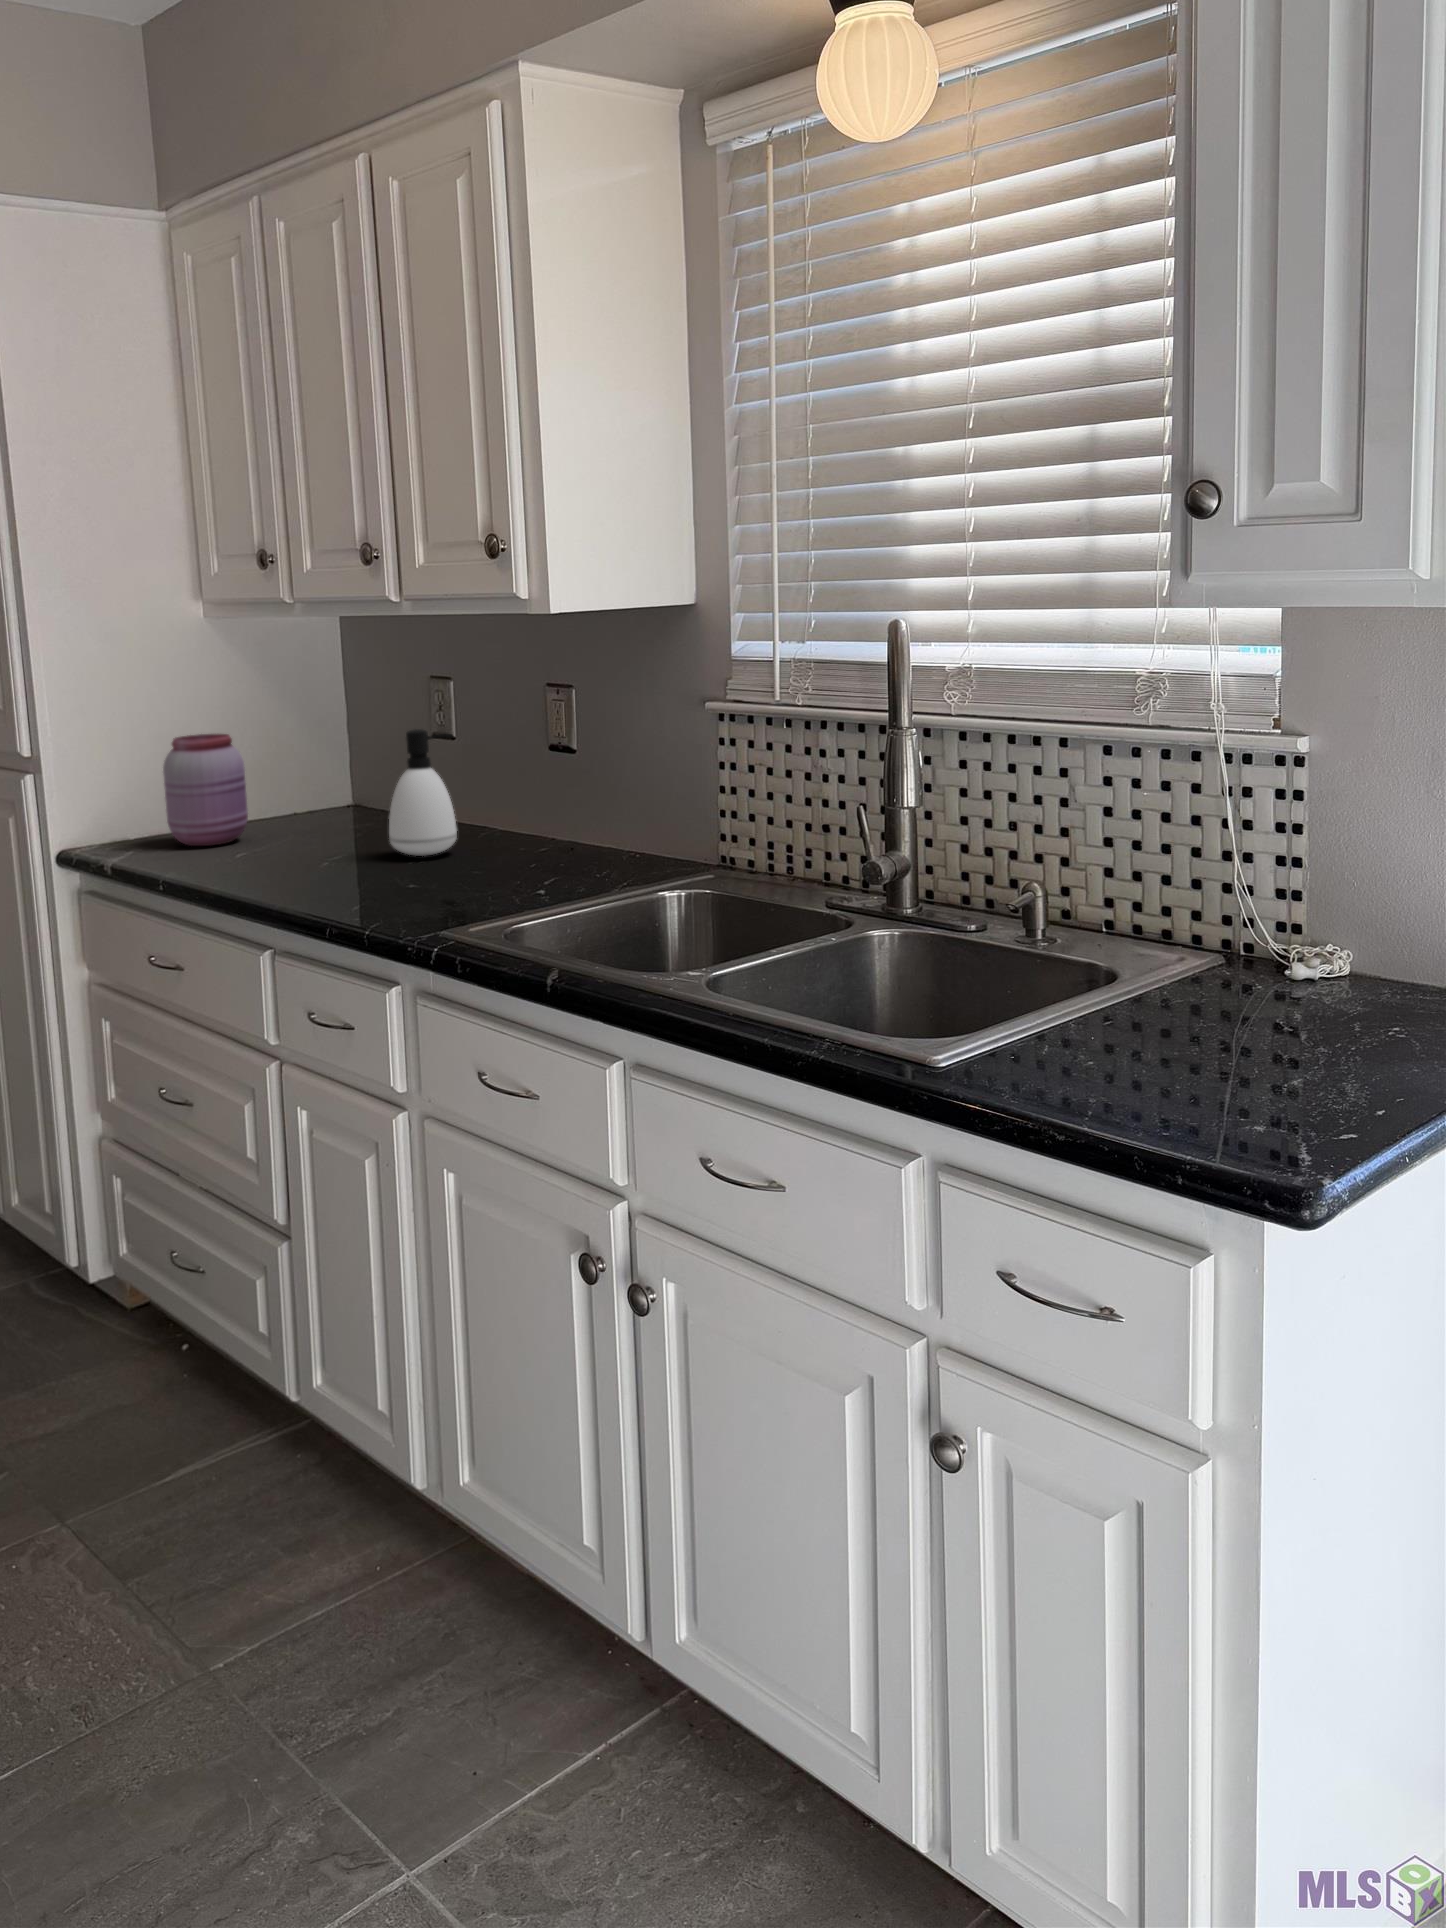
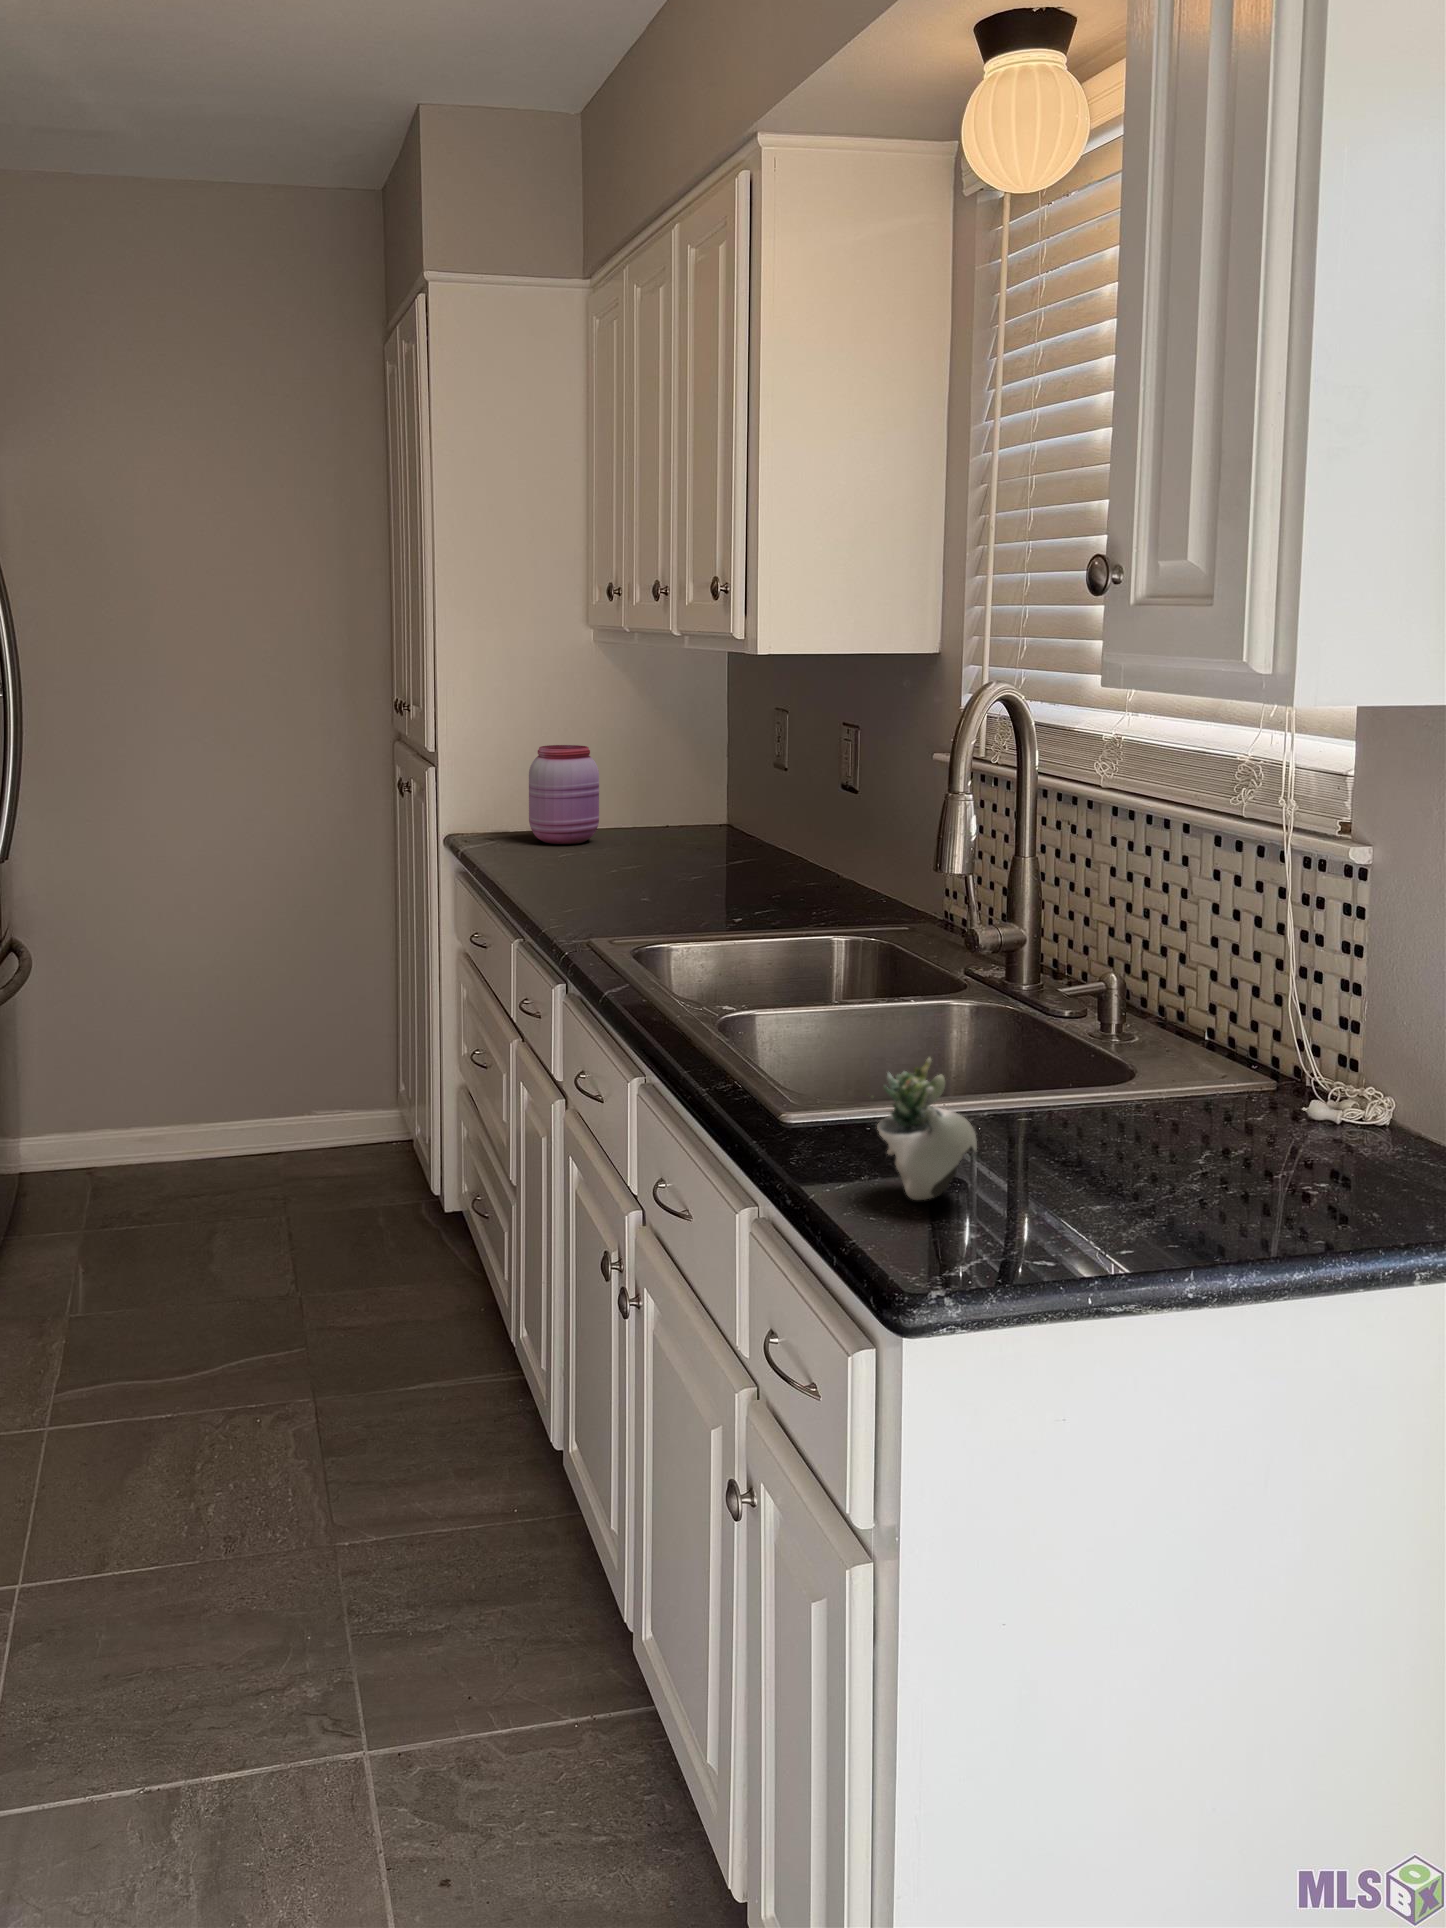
soap dispenser: present [389,729,457,856] -> none [677,756,740,874]
succulent plant: none [1104,967,1245,1103] -> present [877,1058,977,1200]

